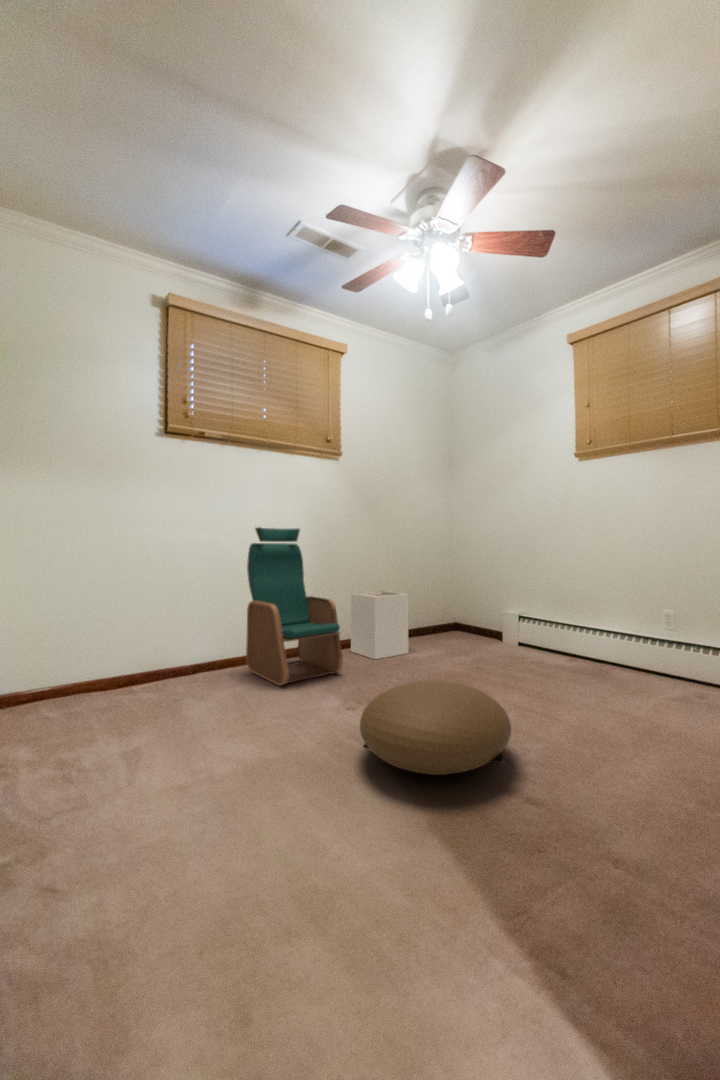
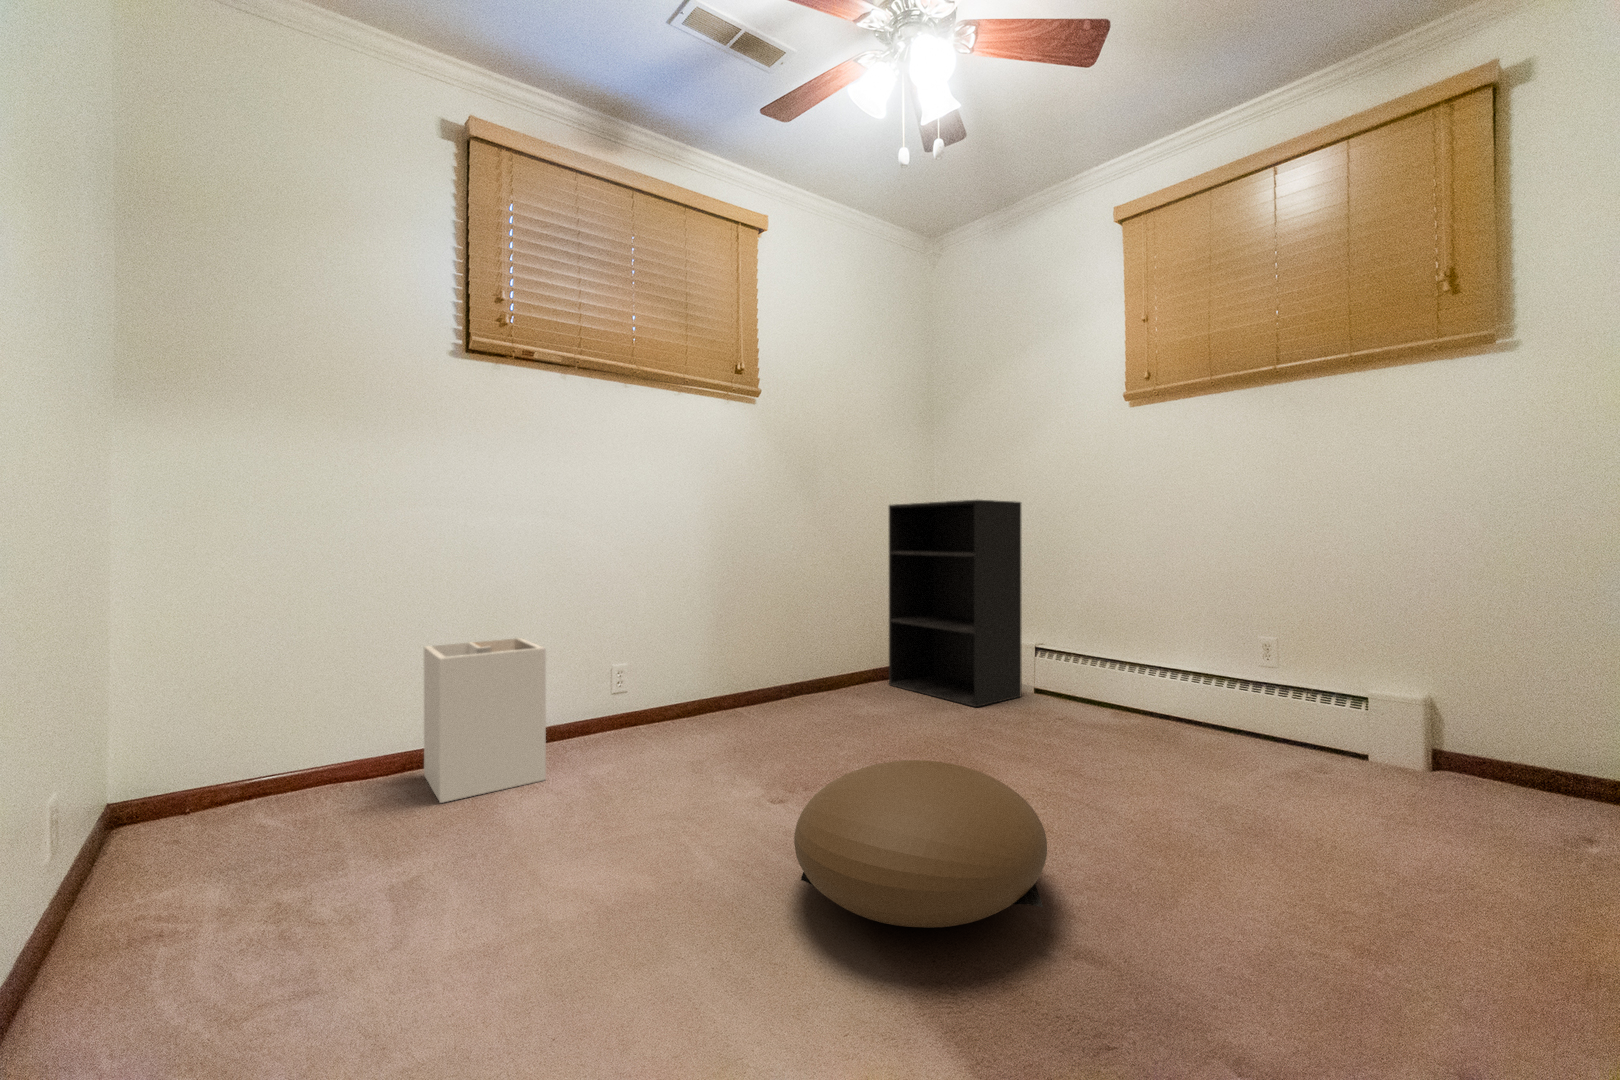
bookshelf: none [426,522,511,655] -> present [889,500,1022,707]
armchair: present [246,527,343,686] -> none [604,507,761,765]
laundry hamper: present [351,591,408,659] -> present [424,638,546,803]

